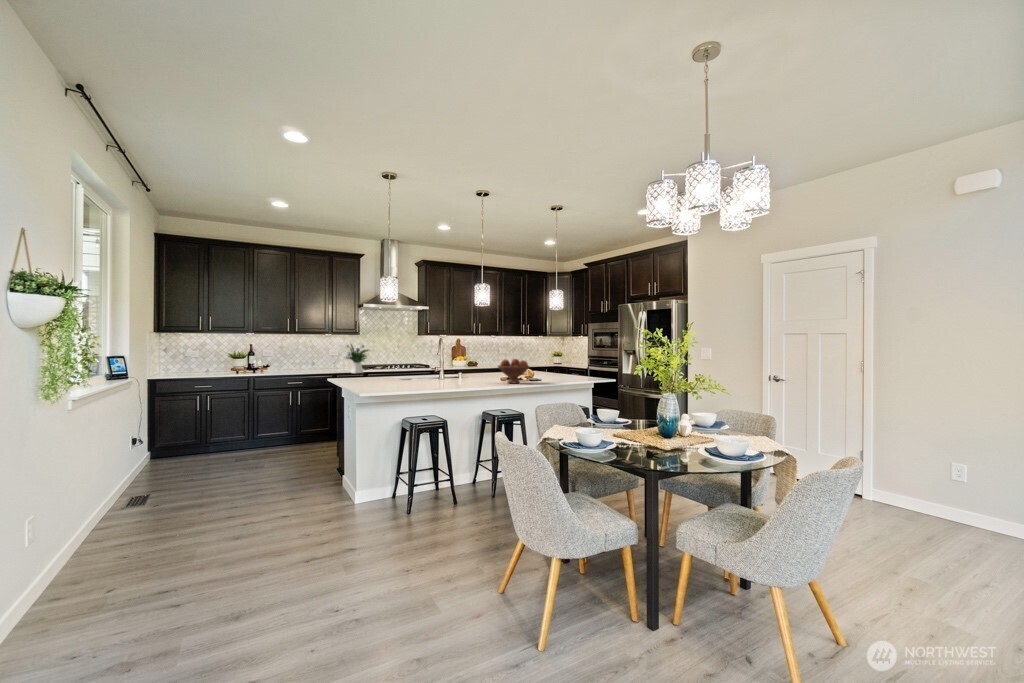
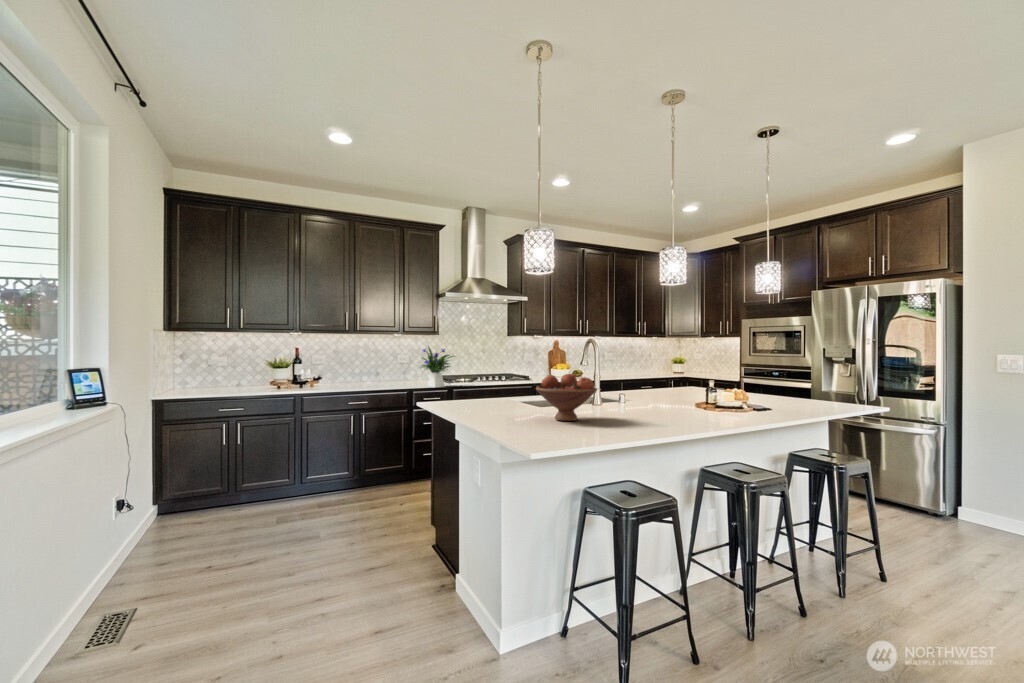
fruit bowl: present [498,359,529,384] -> present [536,374,597,421]

